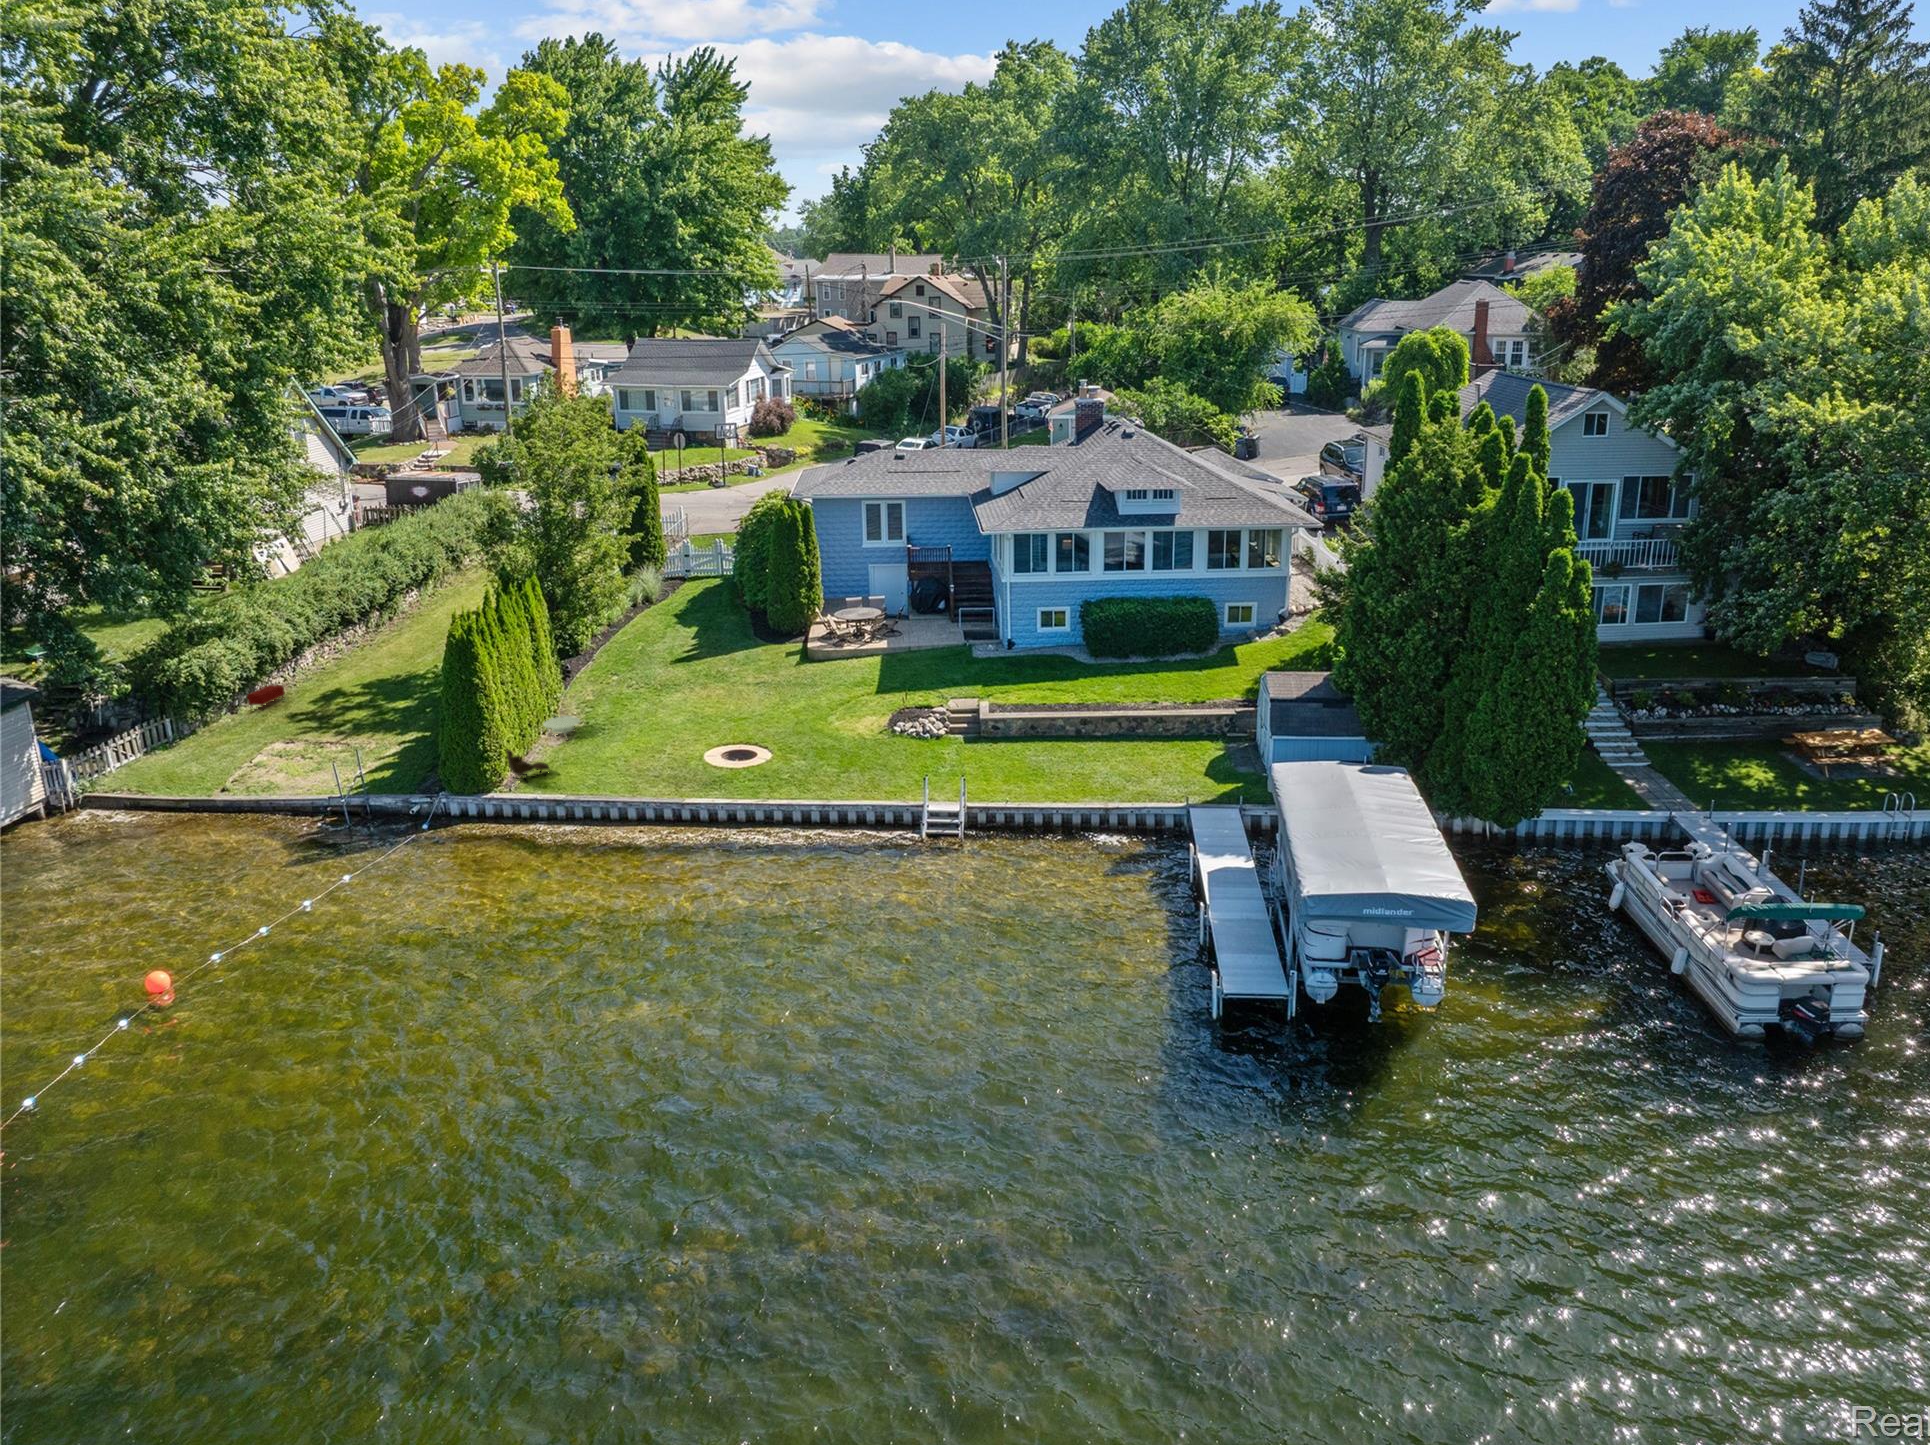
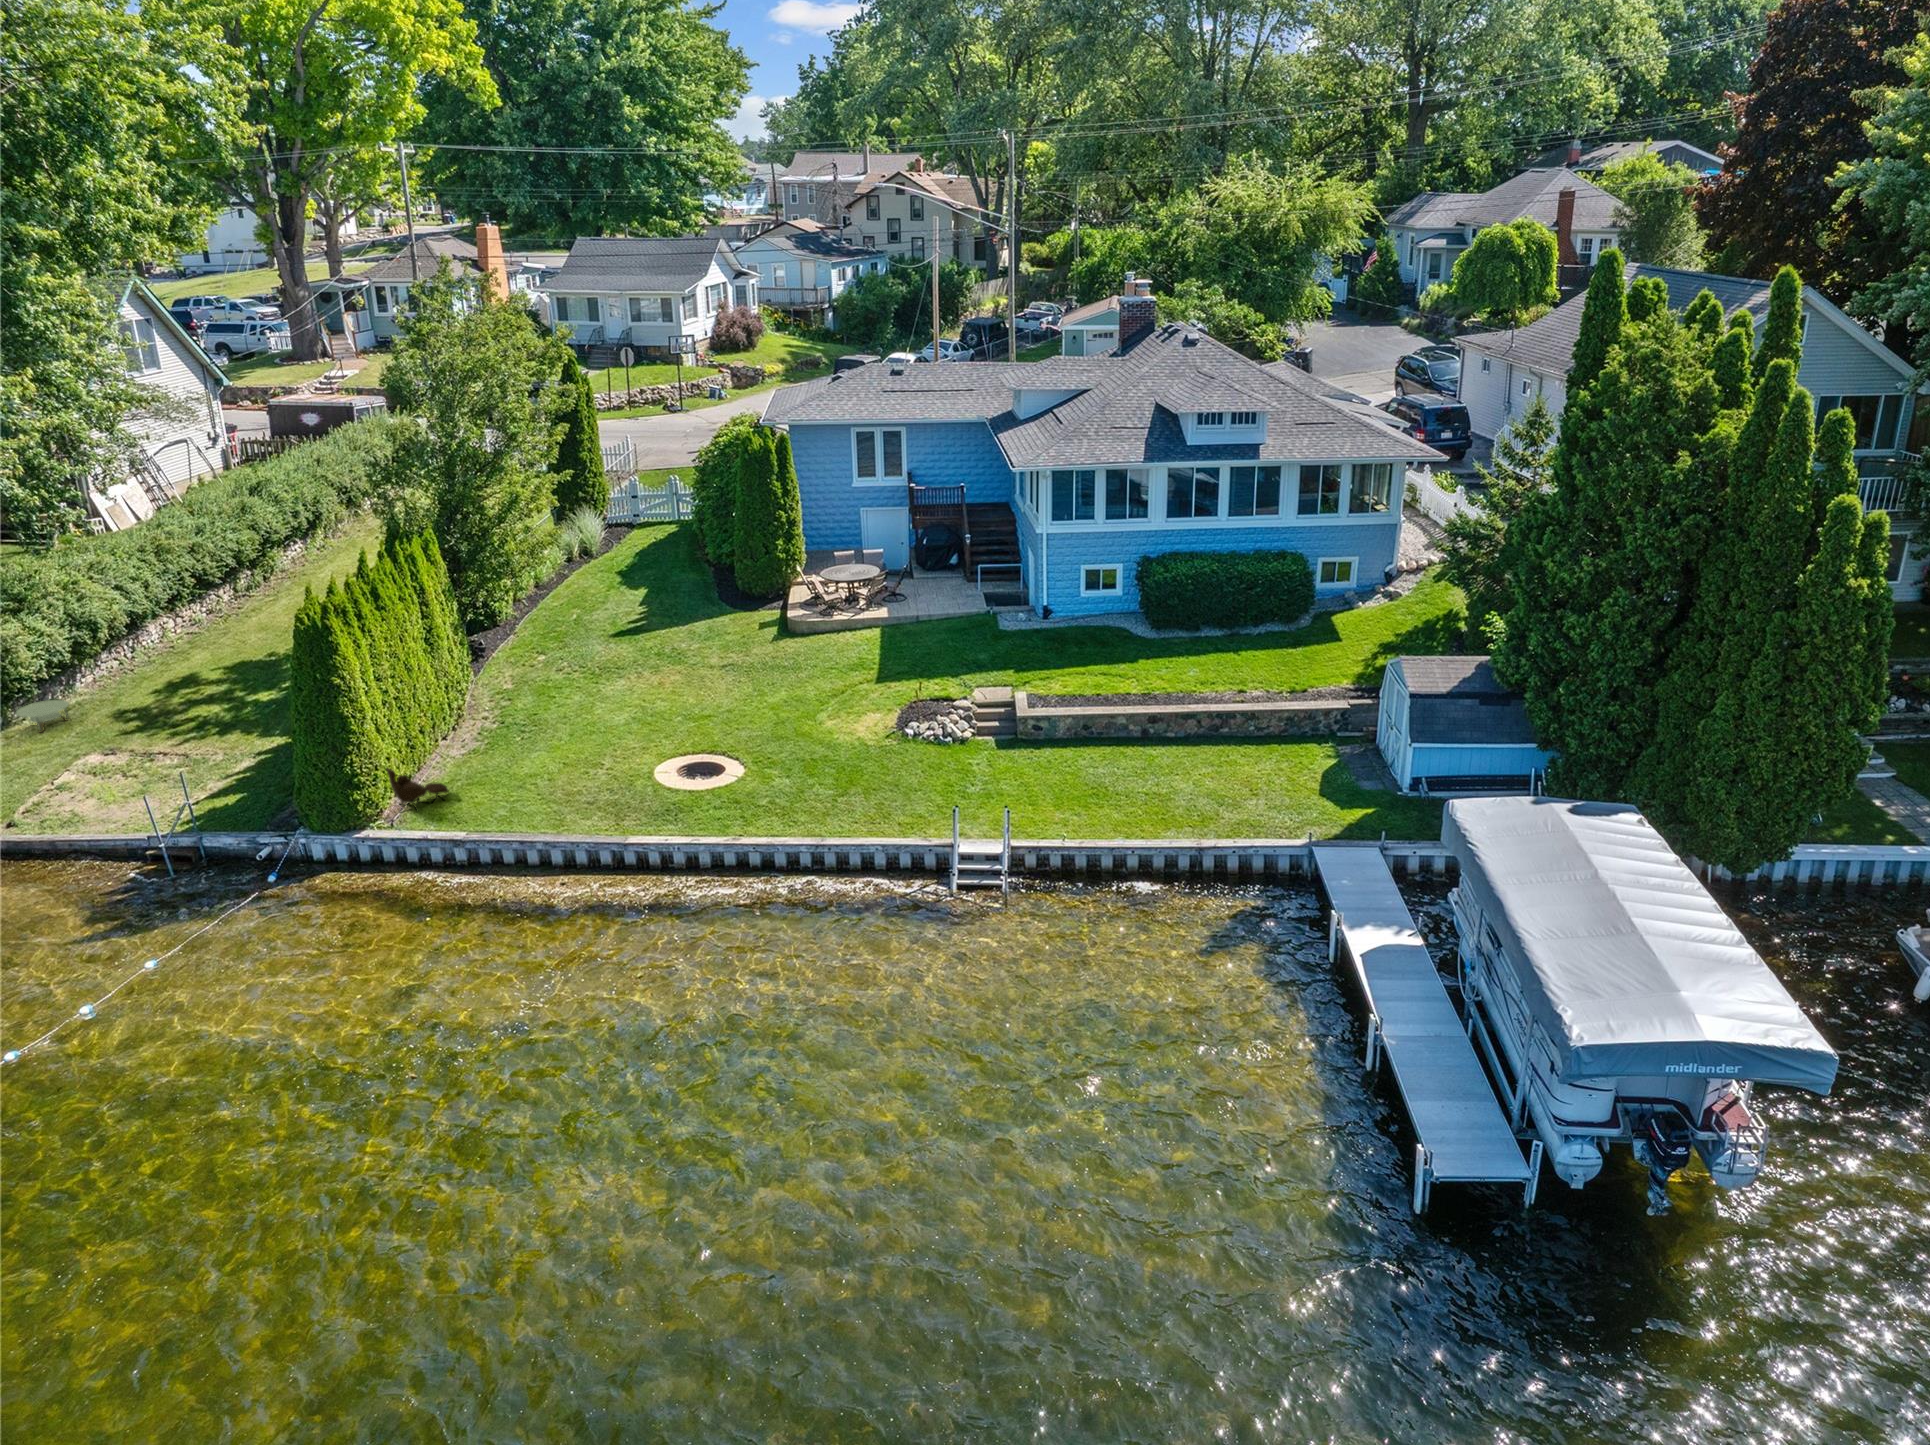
bench: present [247,684,285,708] -> none [60,671,114,706]
round table: present [543,716,580,741] -> present [16,700,70,733]

